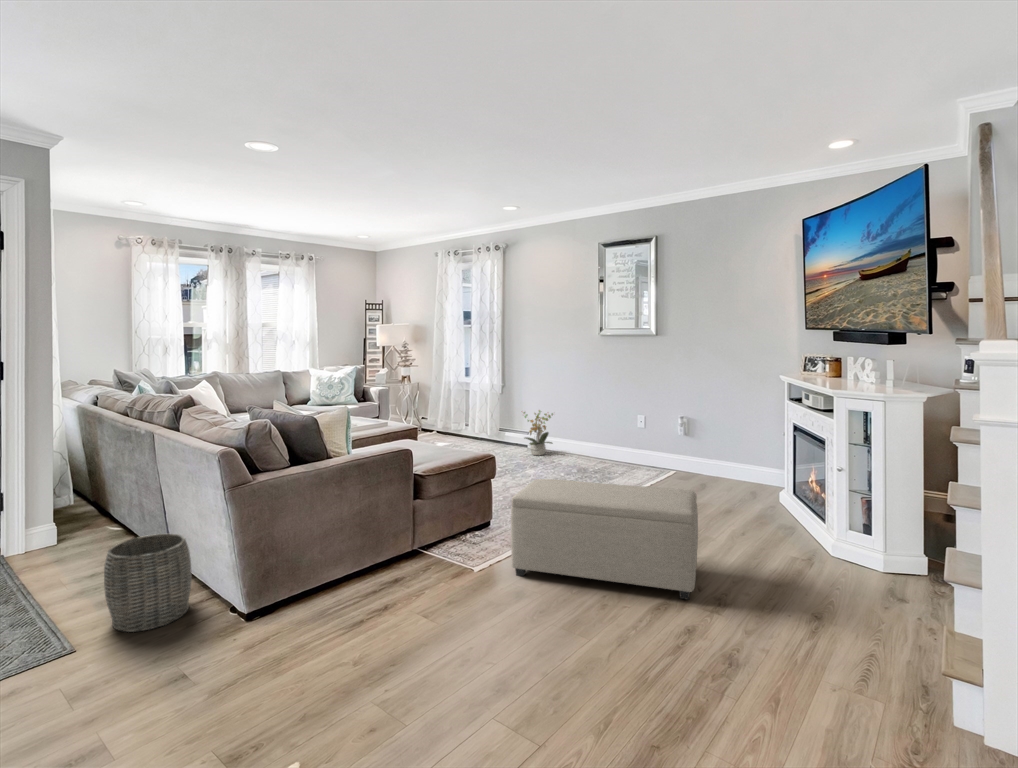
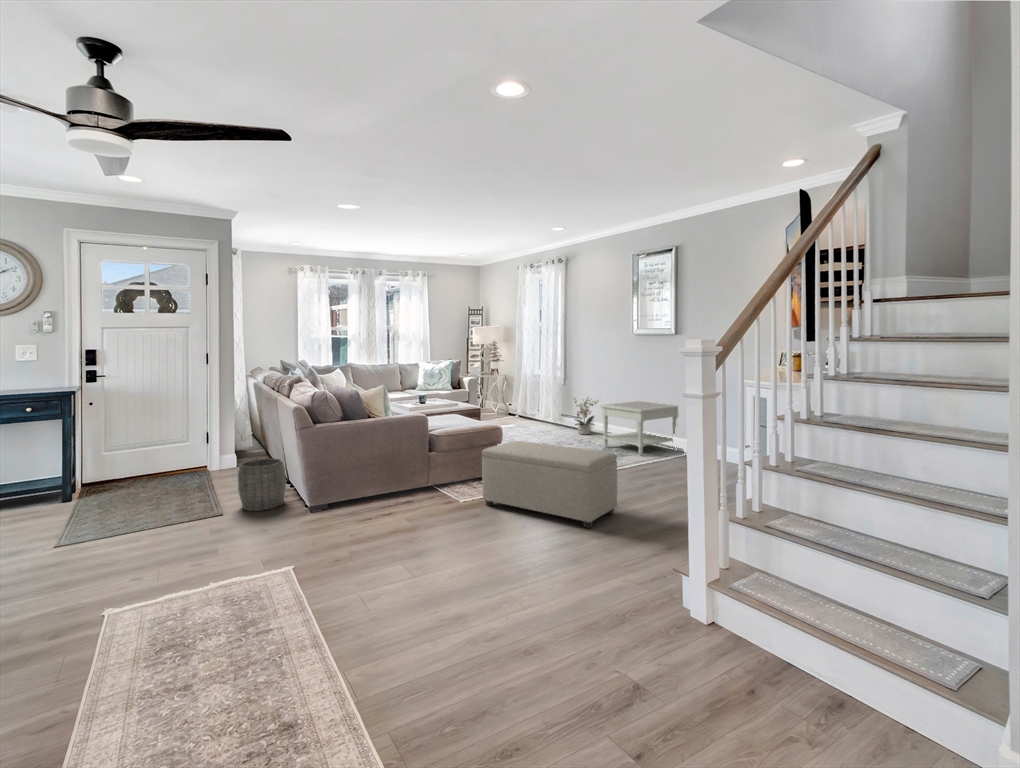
side table: none [574,414,666,480] -> present [600,401,678,456]

